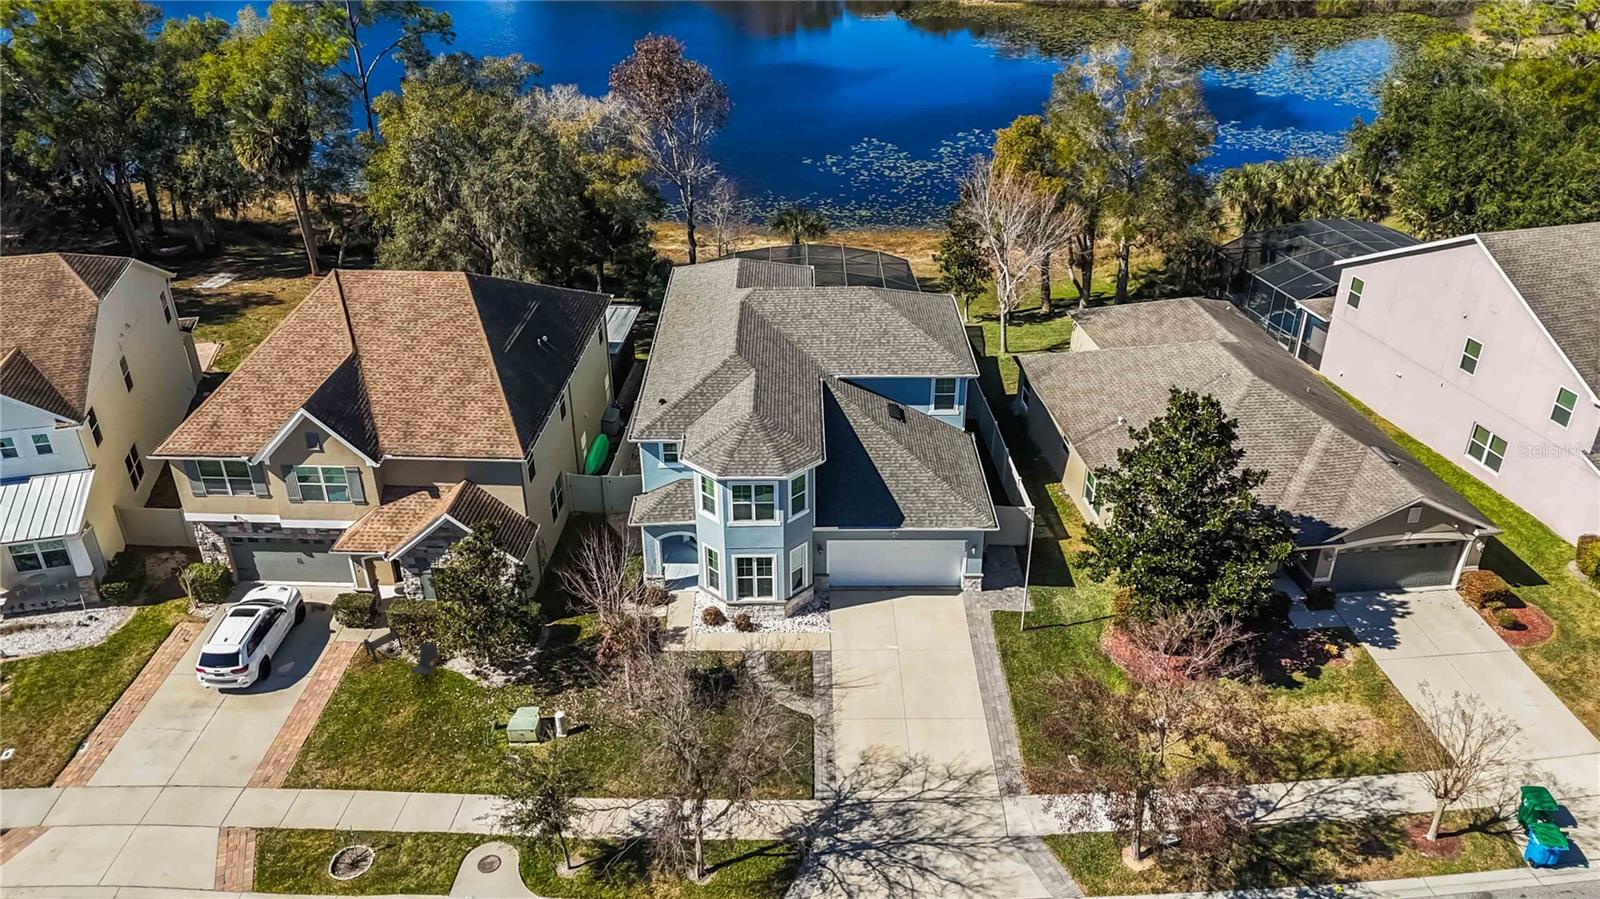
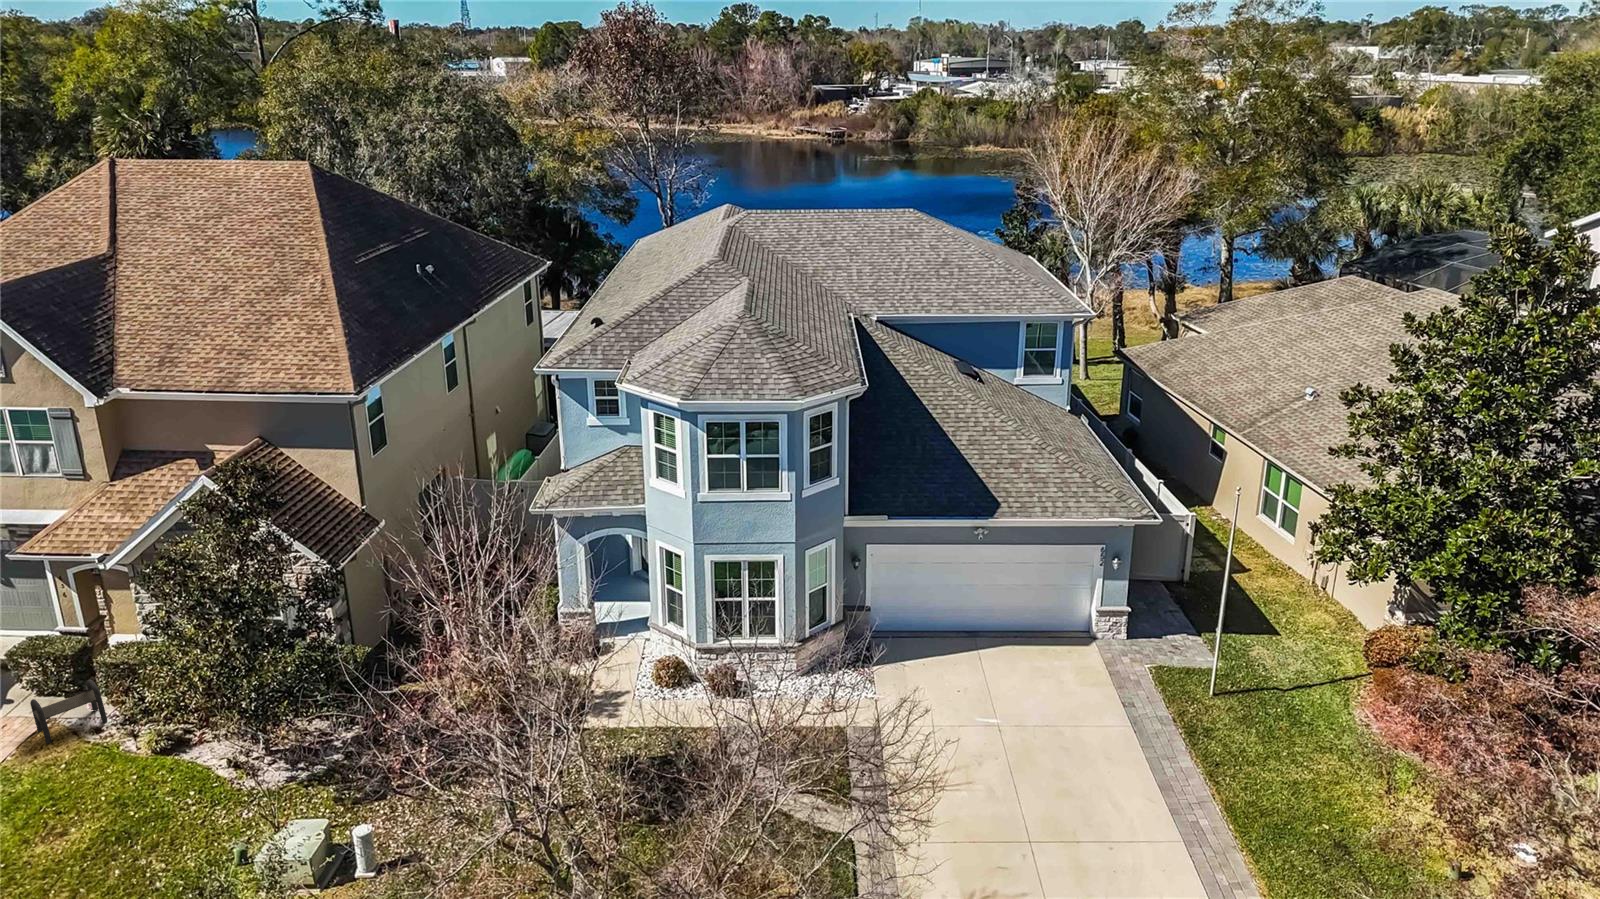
lounge chair: present [410,644,442,679] -> none [99,703,168,774]

